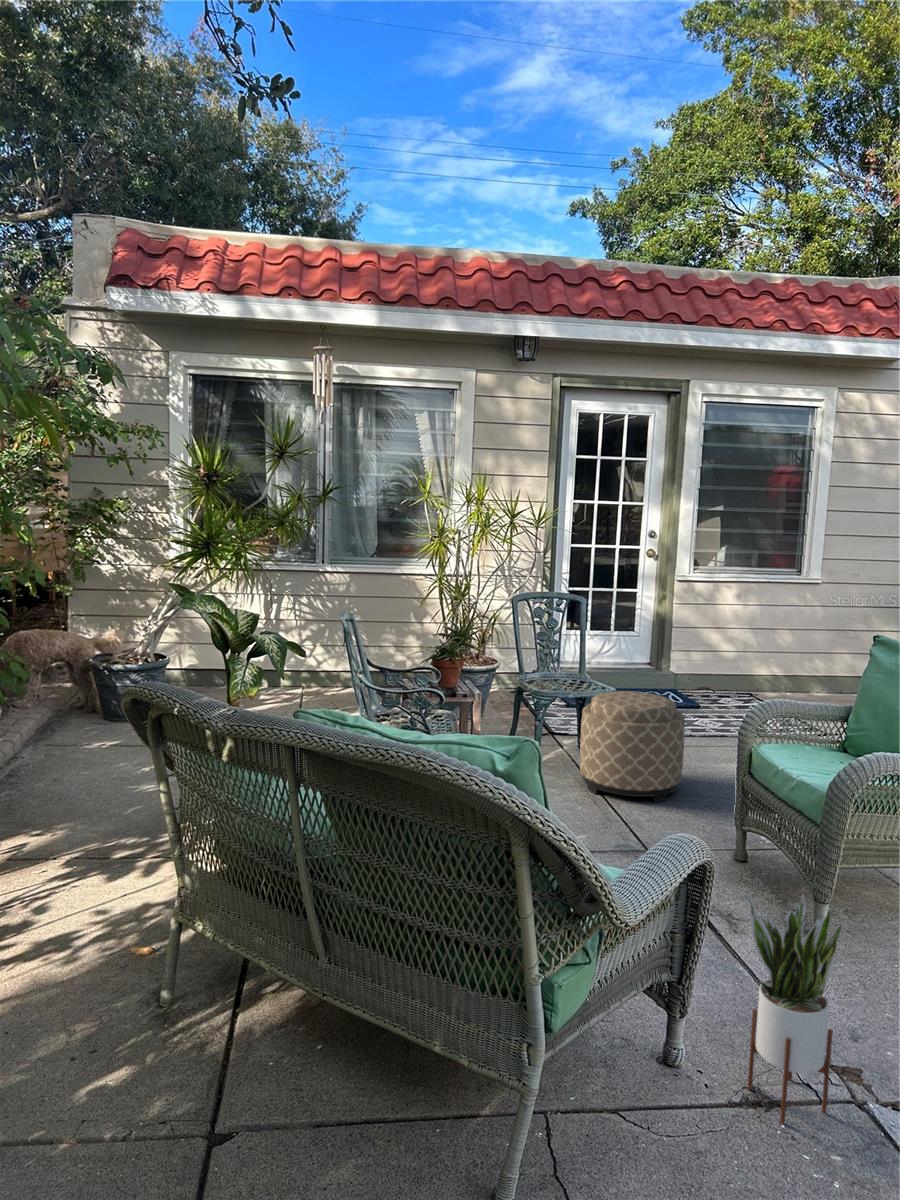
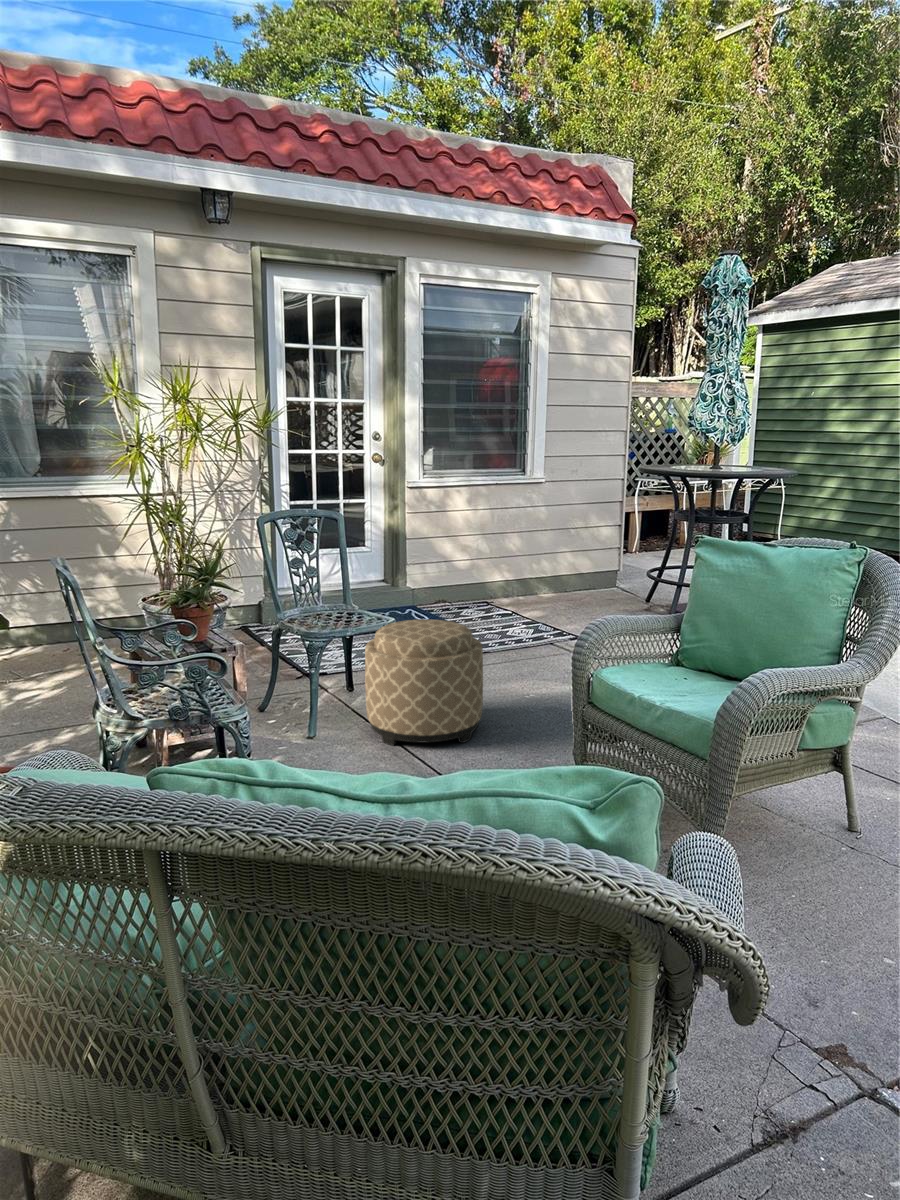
potted plant: present [747,893,843,1123] -> none [750,865,853,1137]

